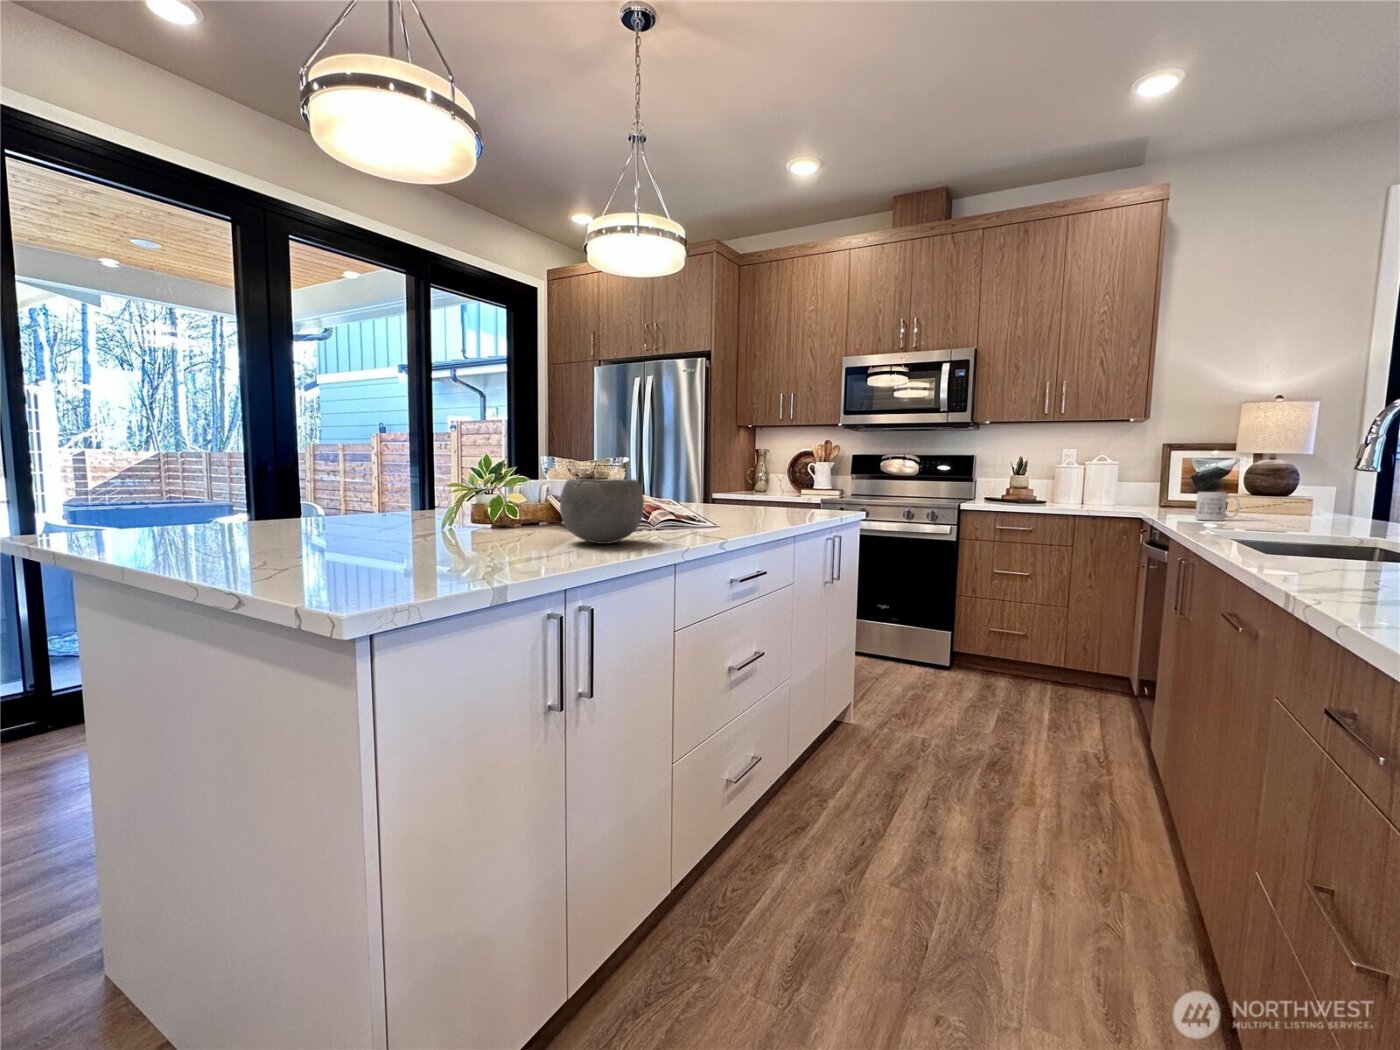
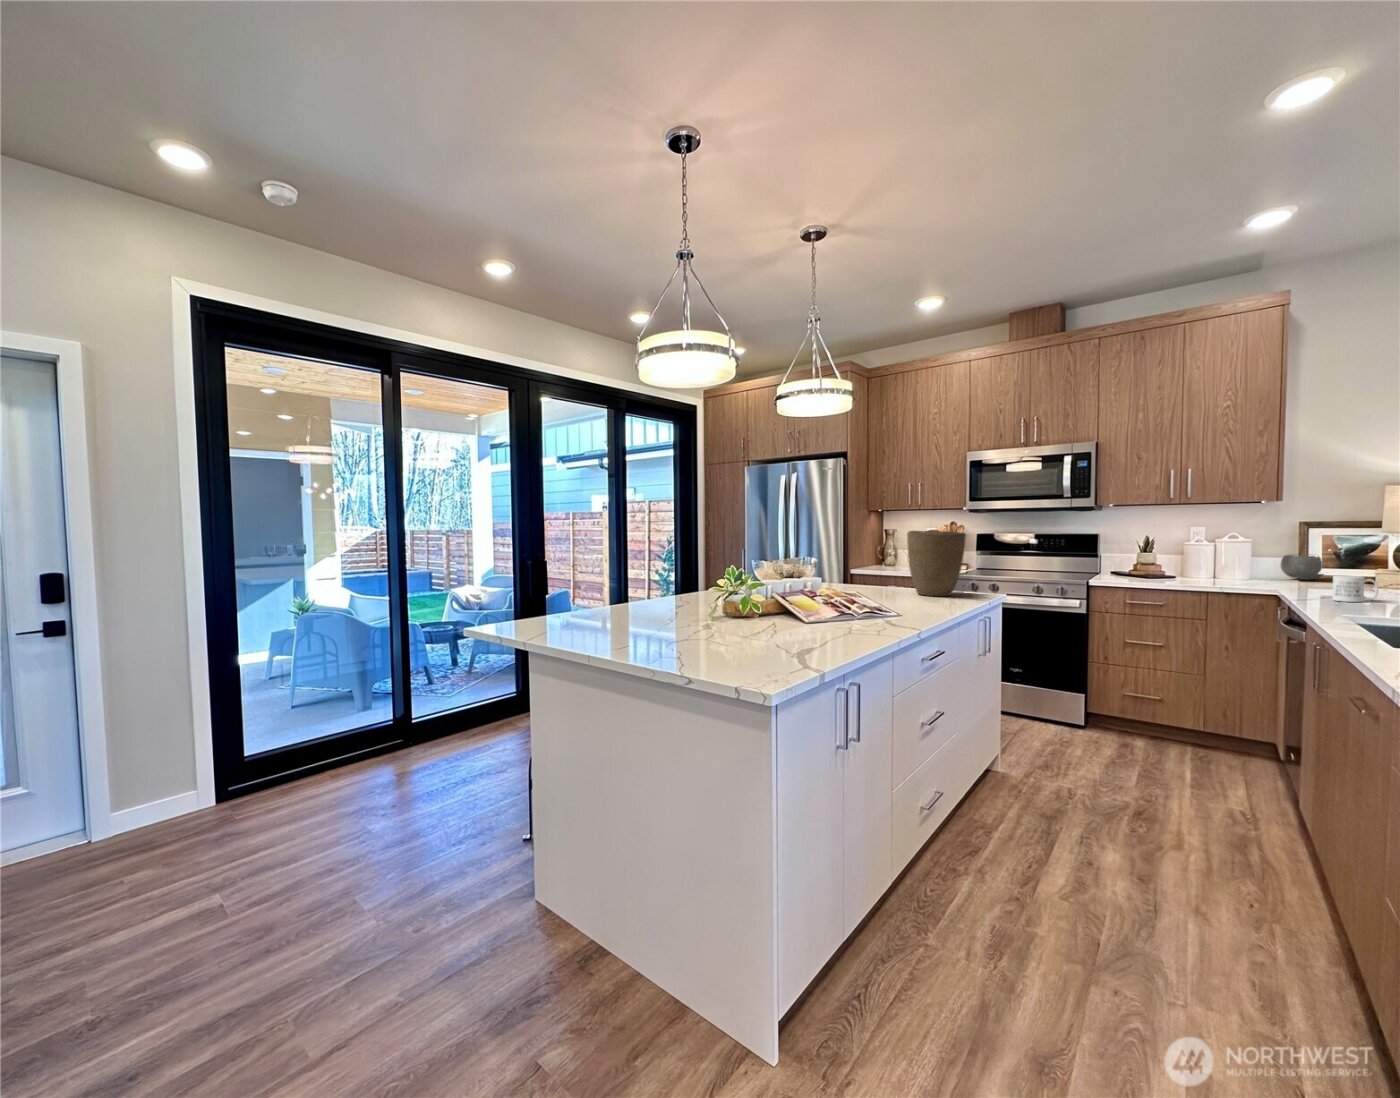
vase: none [750,432,818,513] -> present [907,531,966,596]
ceramic bowl: present [560,479,644,544] -> present [1281,554,1324,580]

